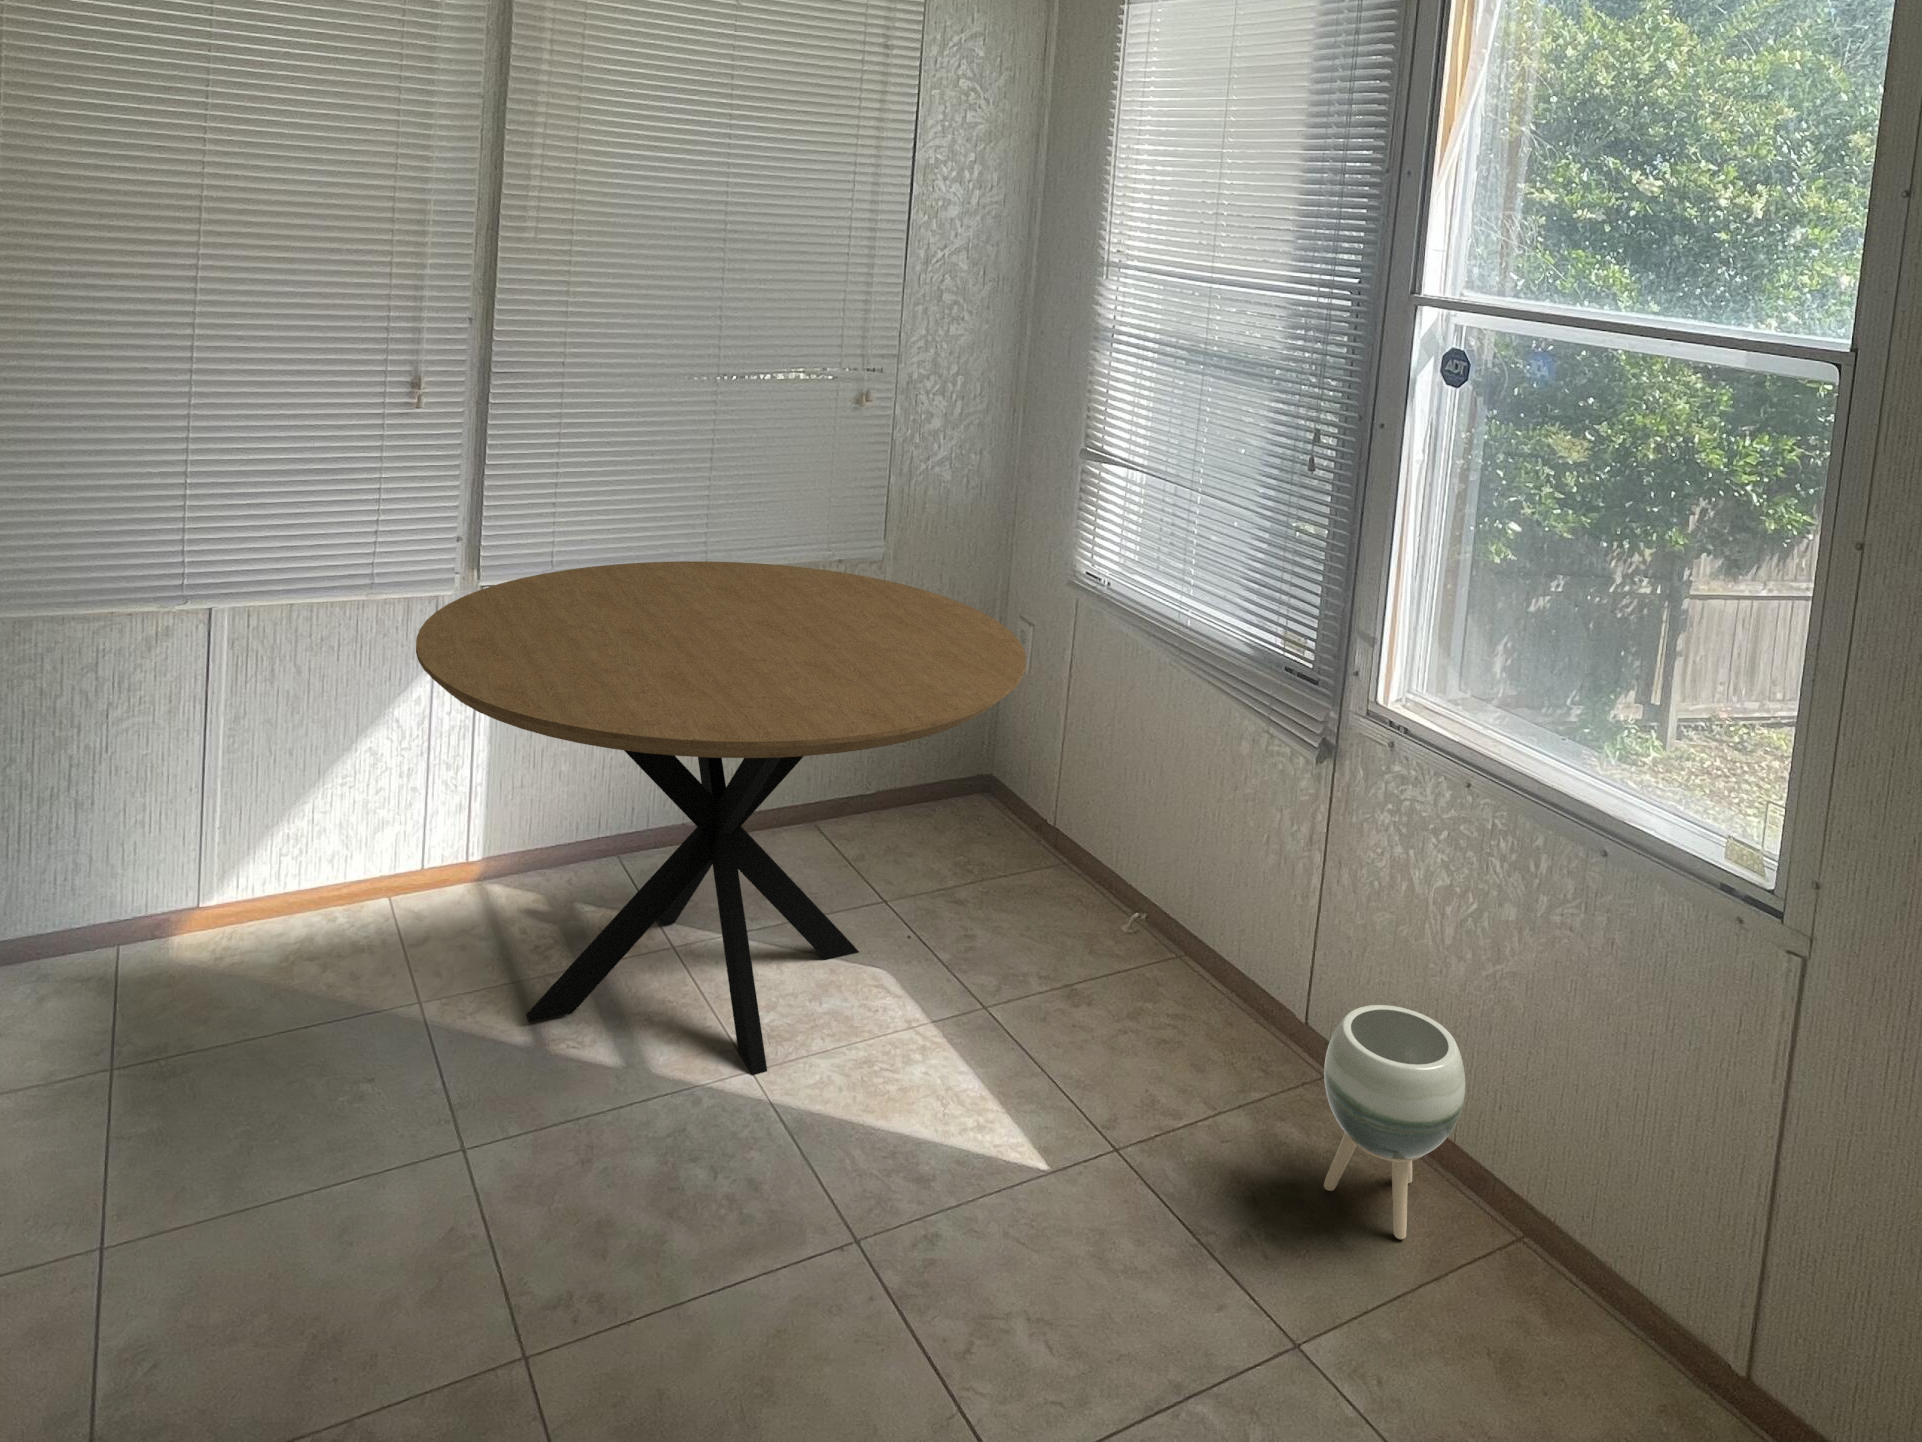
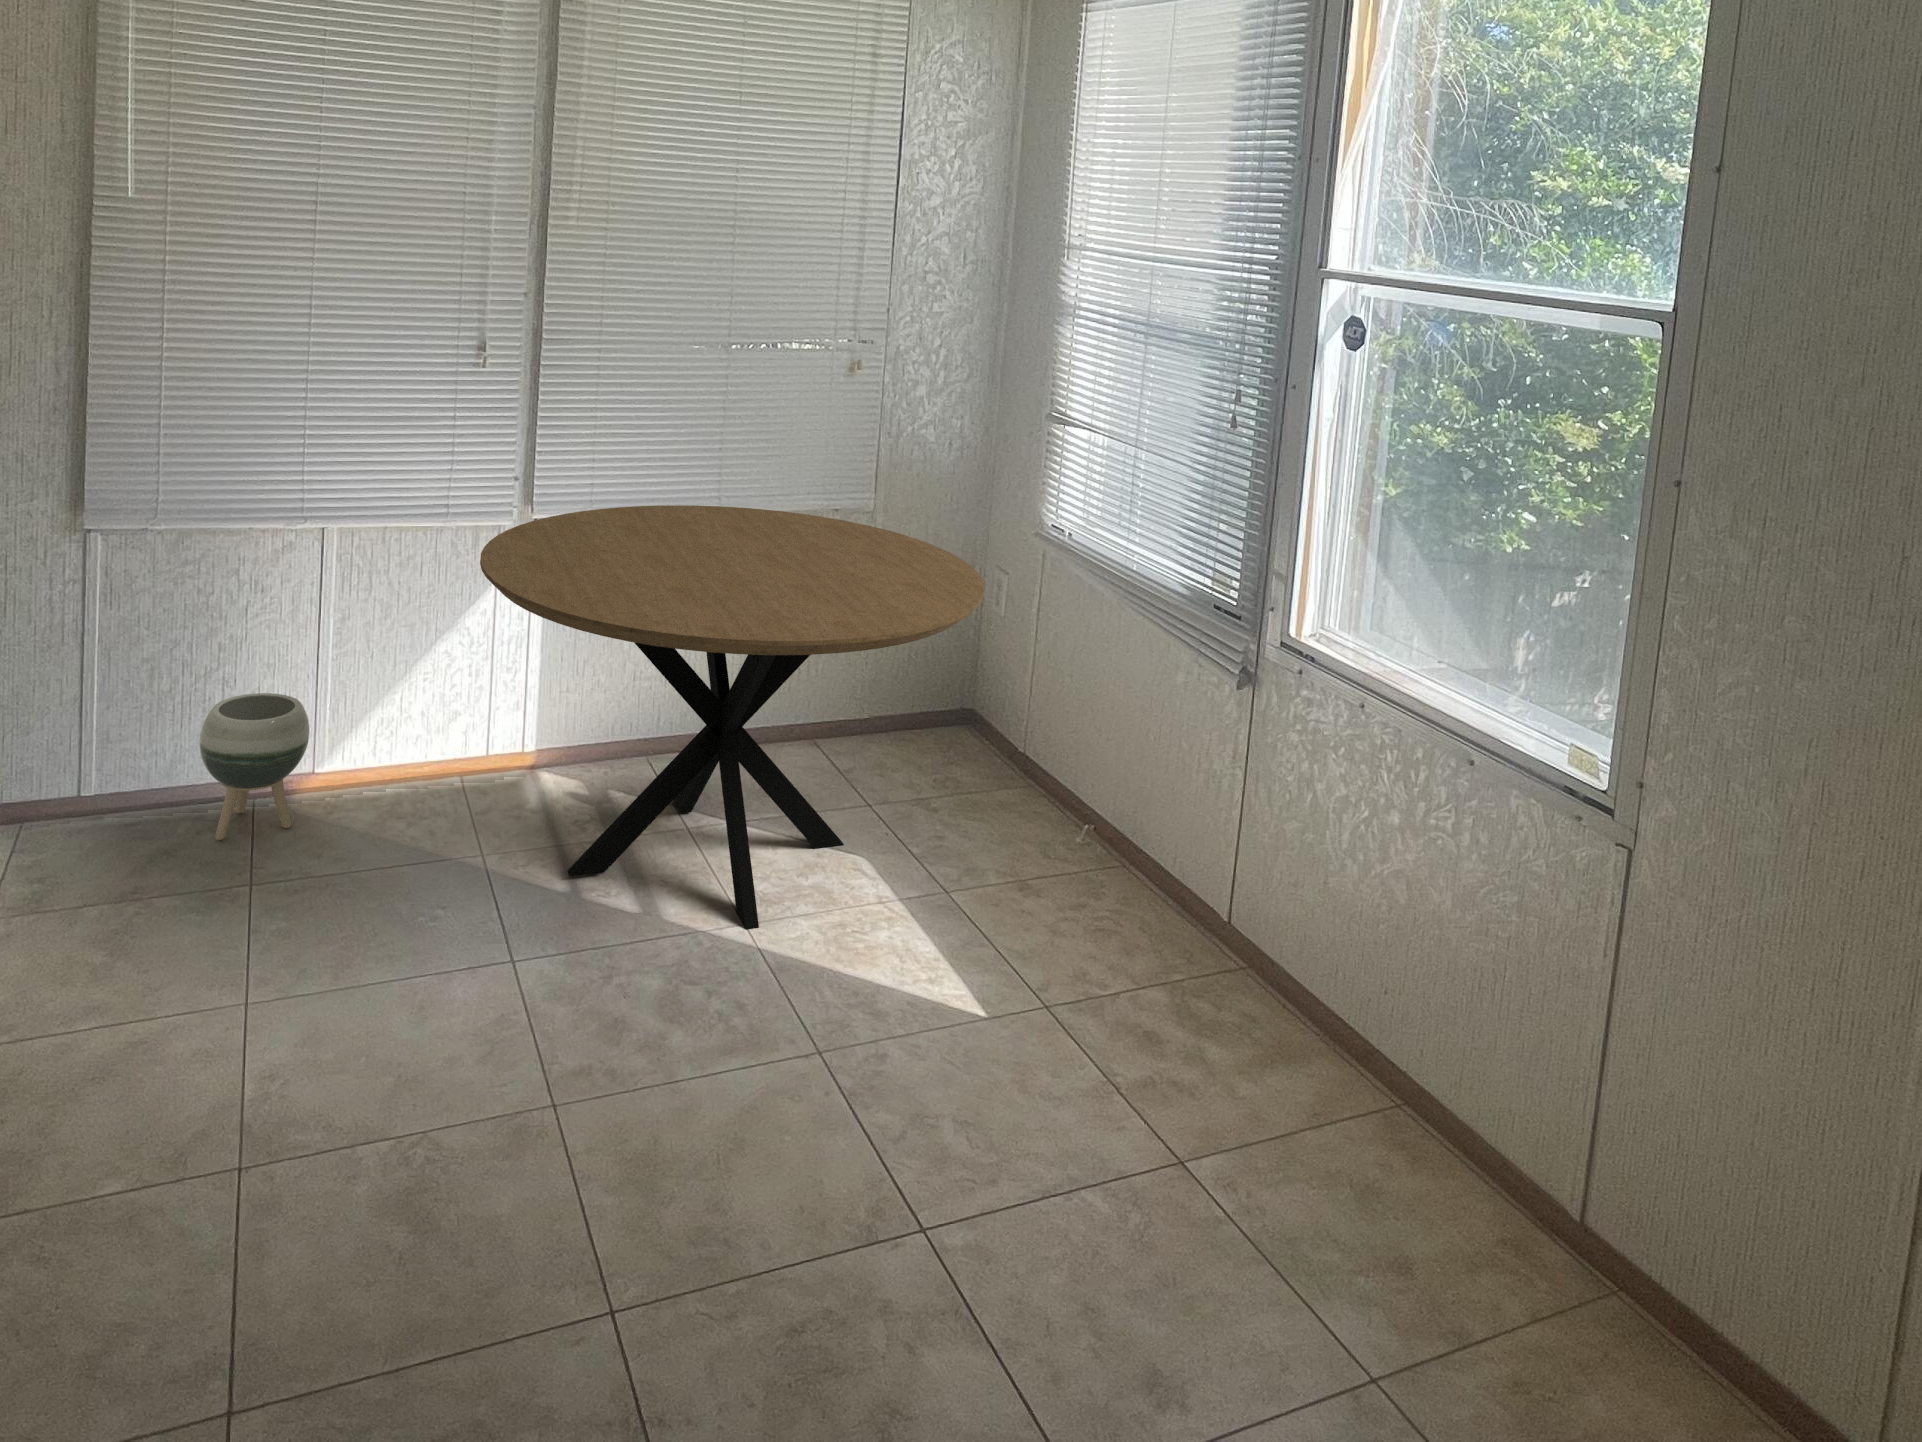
planter: present [1324,1005,1465,1239] -> present [200,693,309,840]

